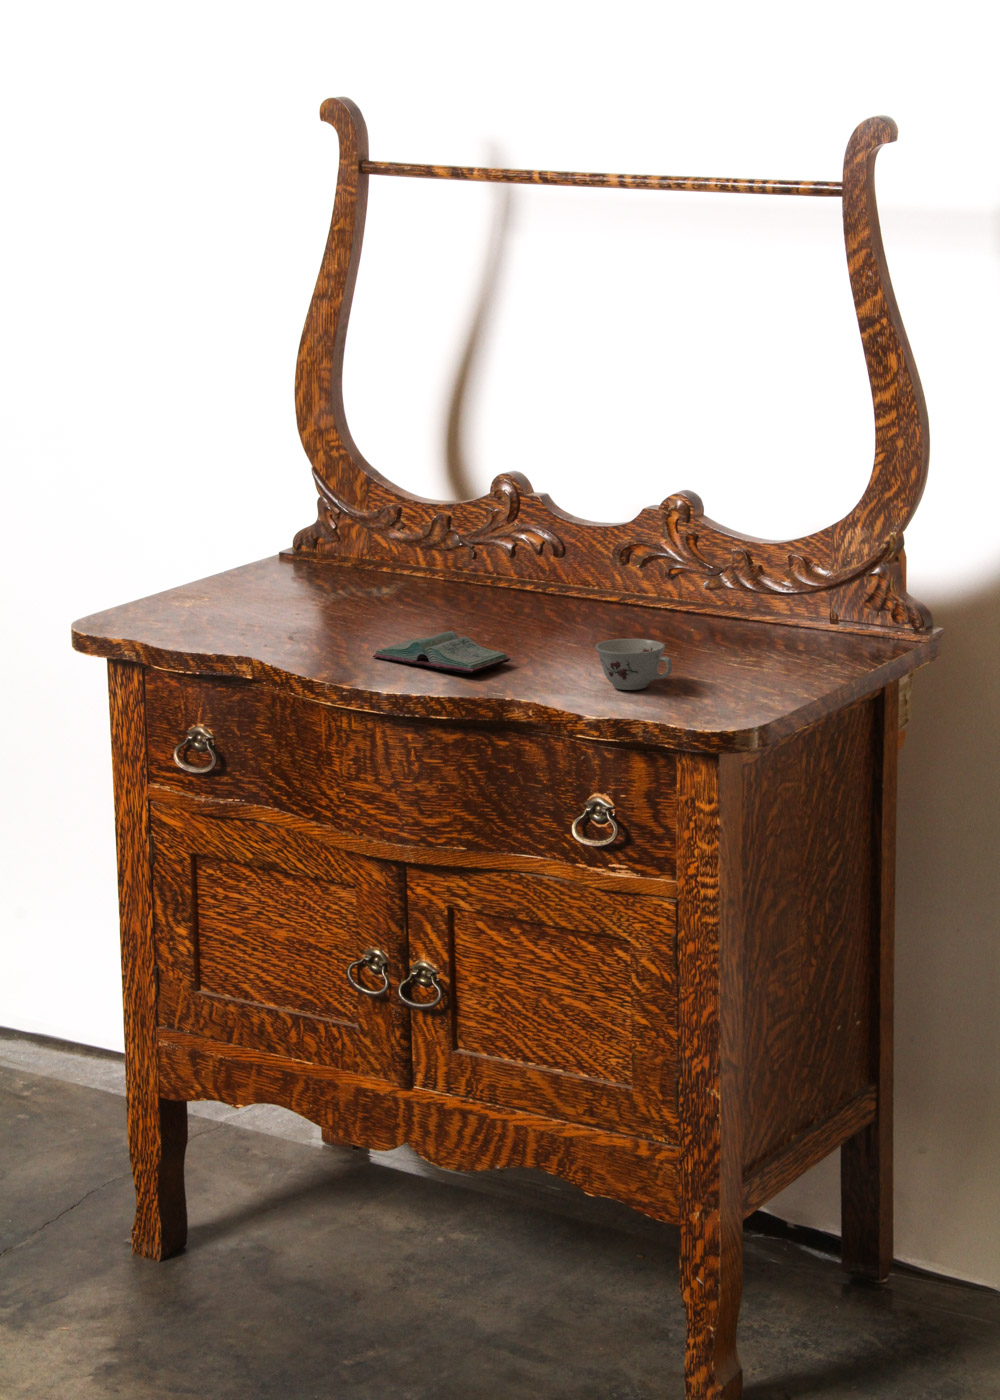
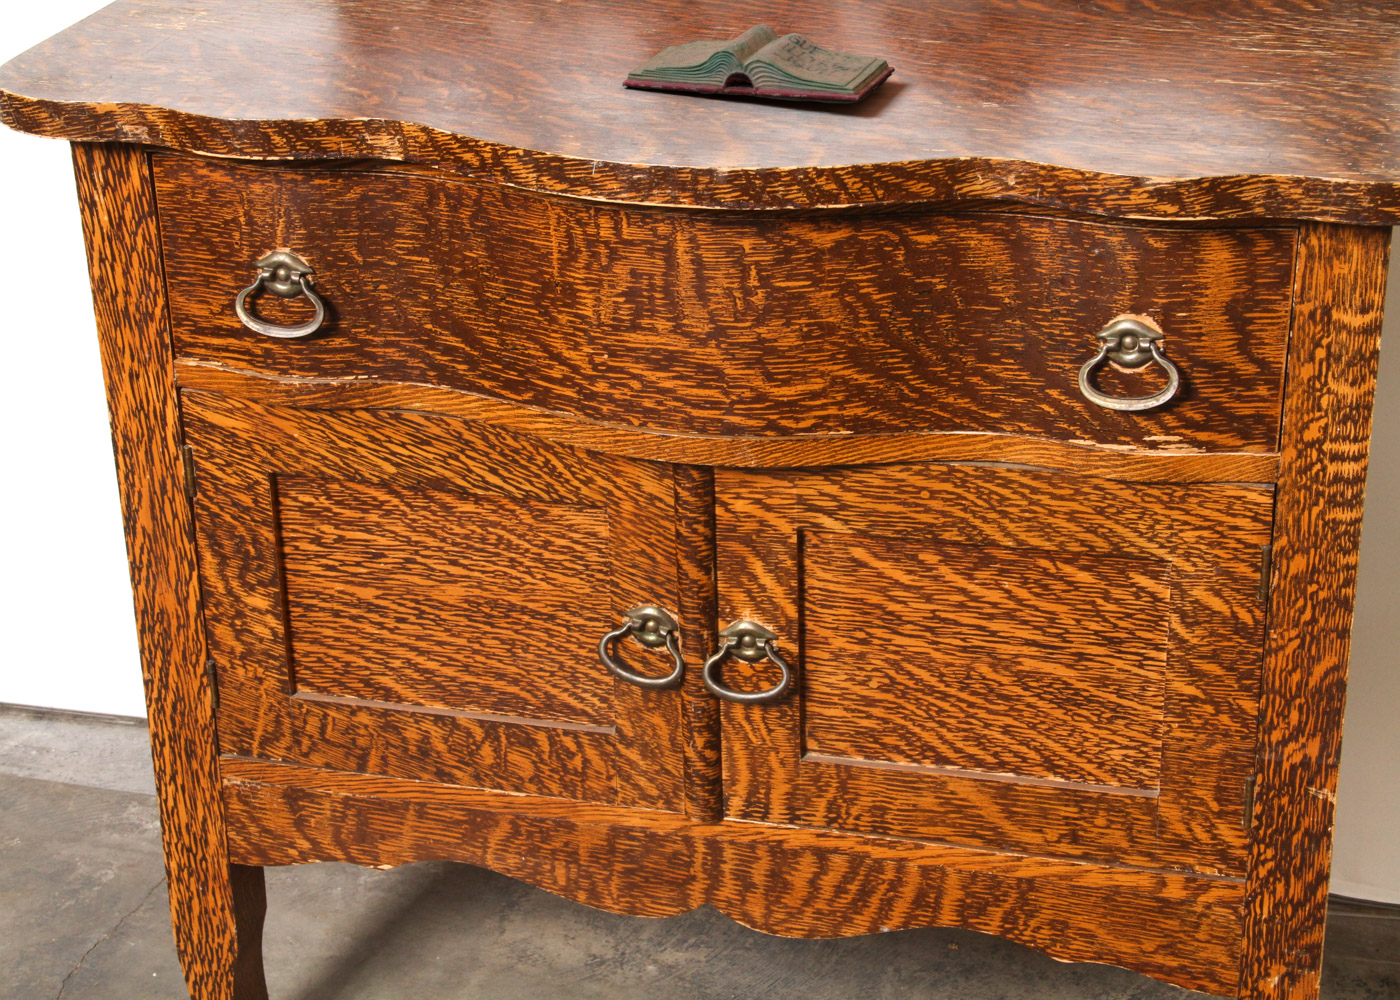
teacup: present [595,639,672,690] -> none [1095,12,1258,112]

